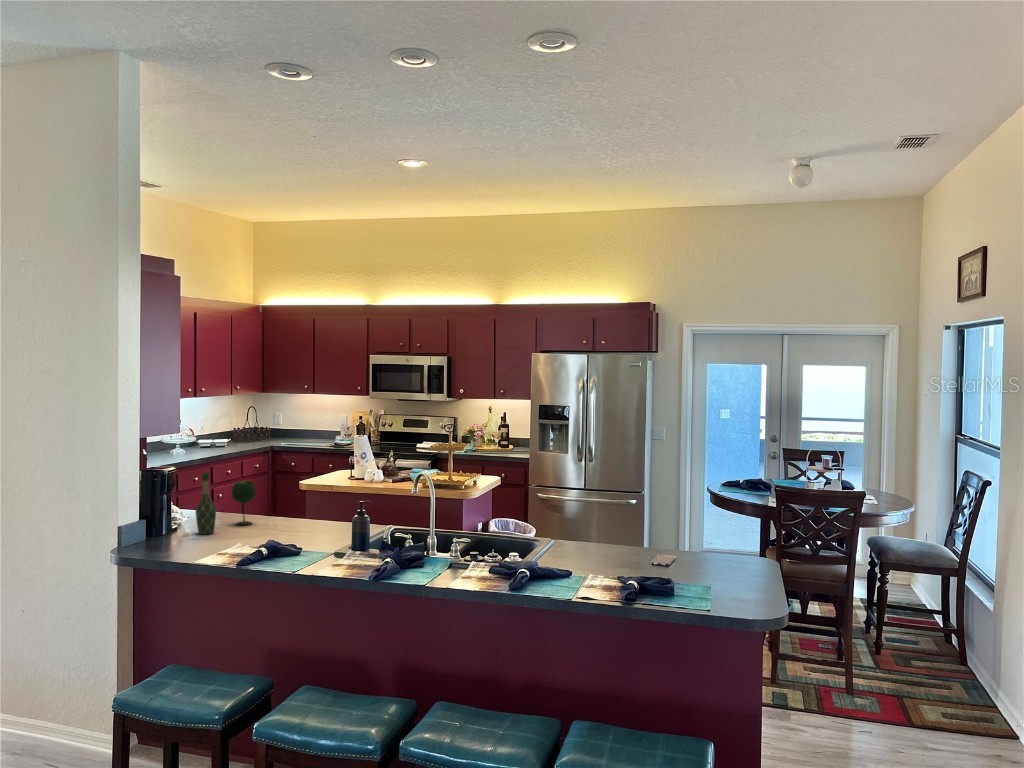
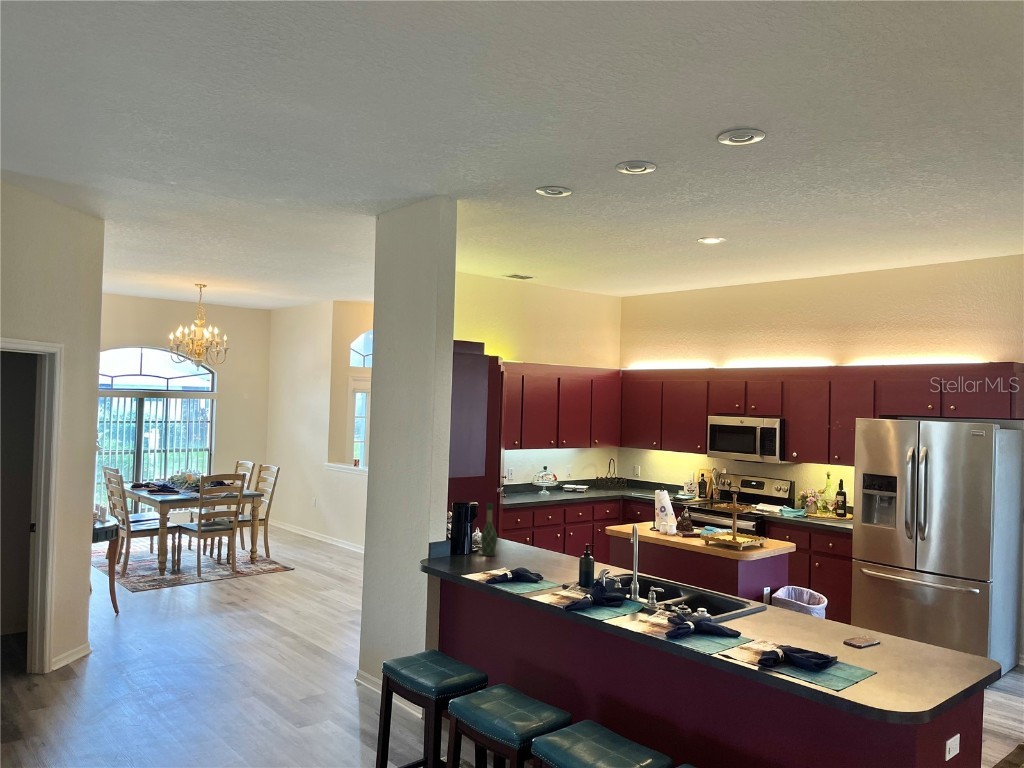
wine glass: present [232,481,255,525] -> none [517,515,536,553]

